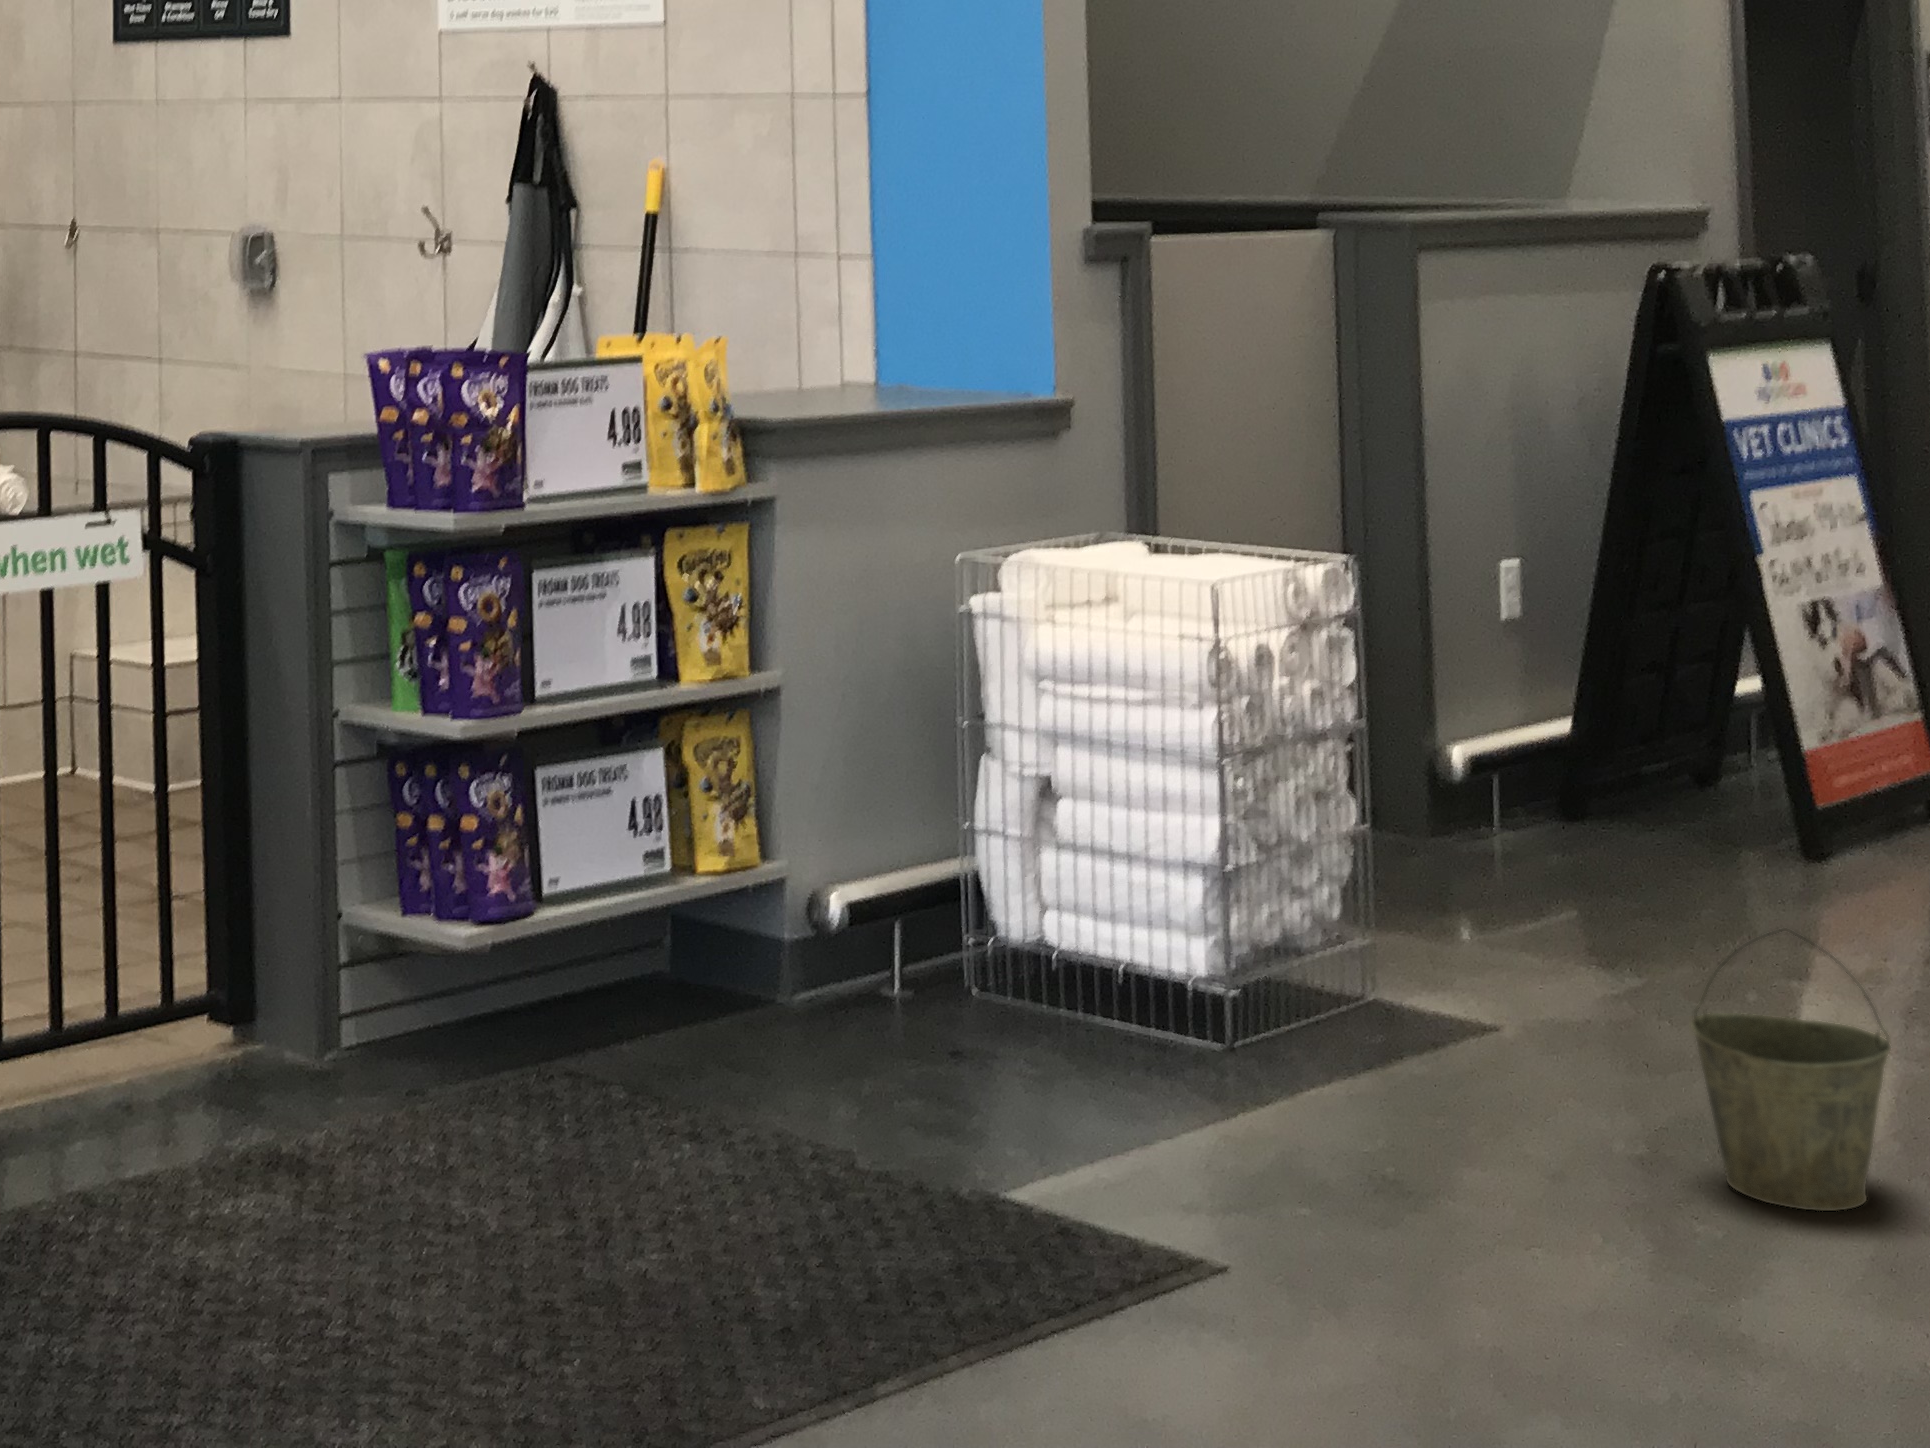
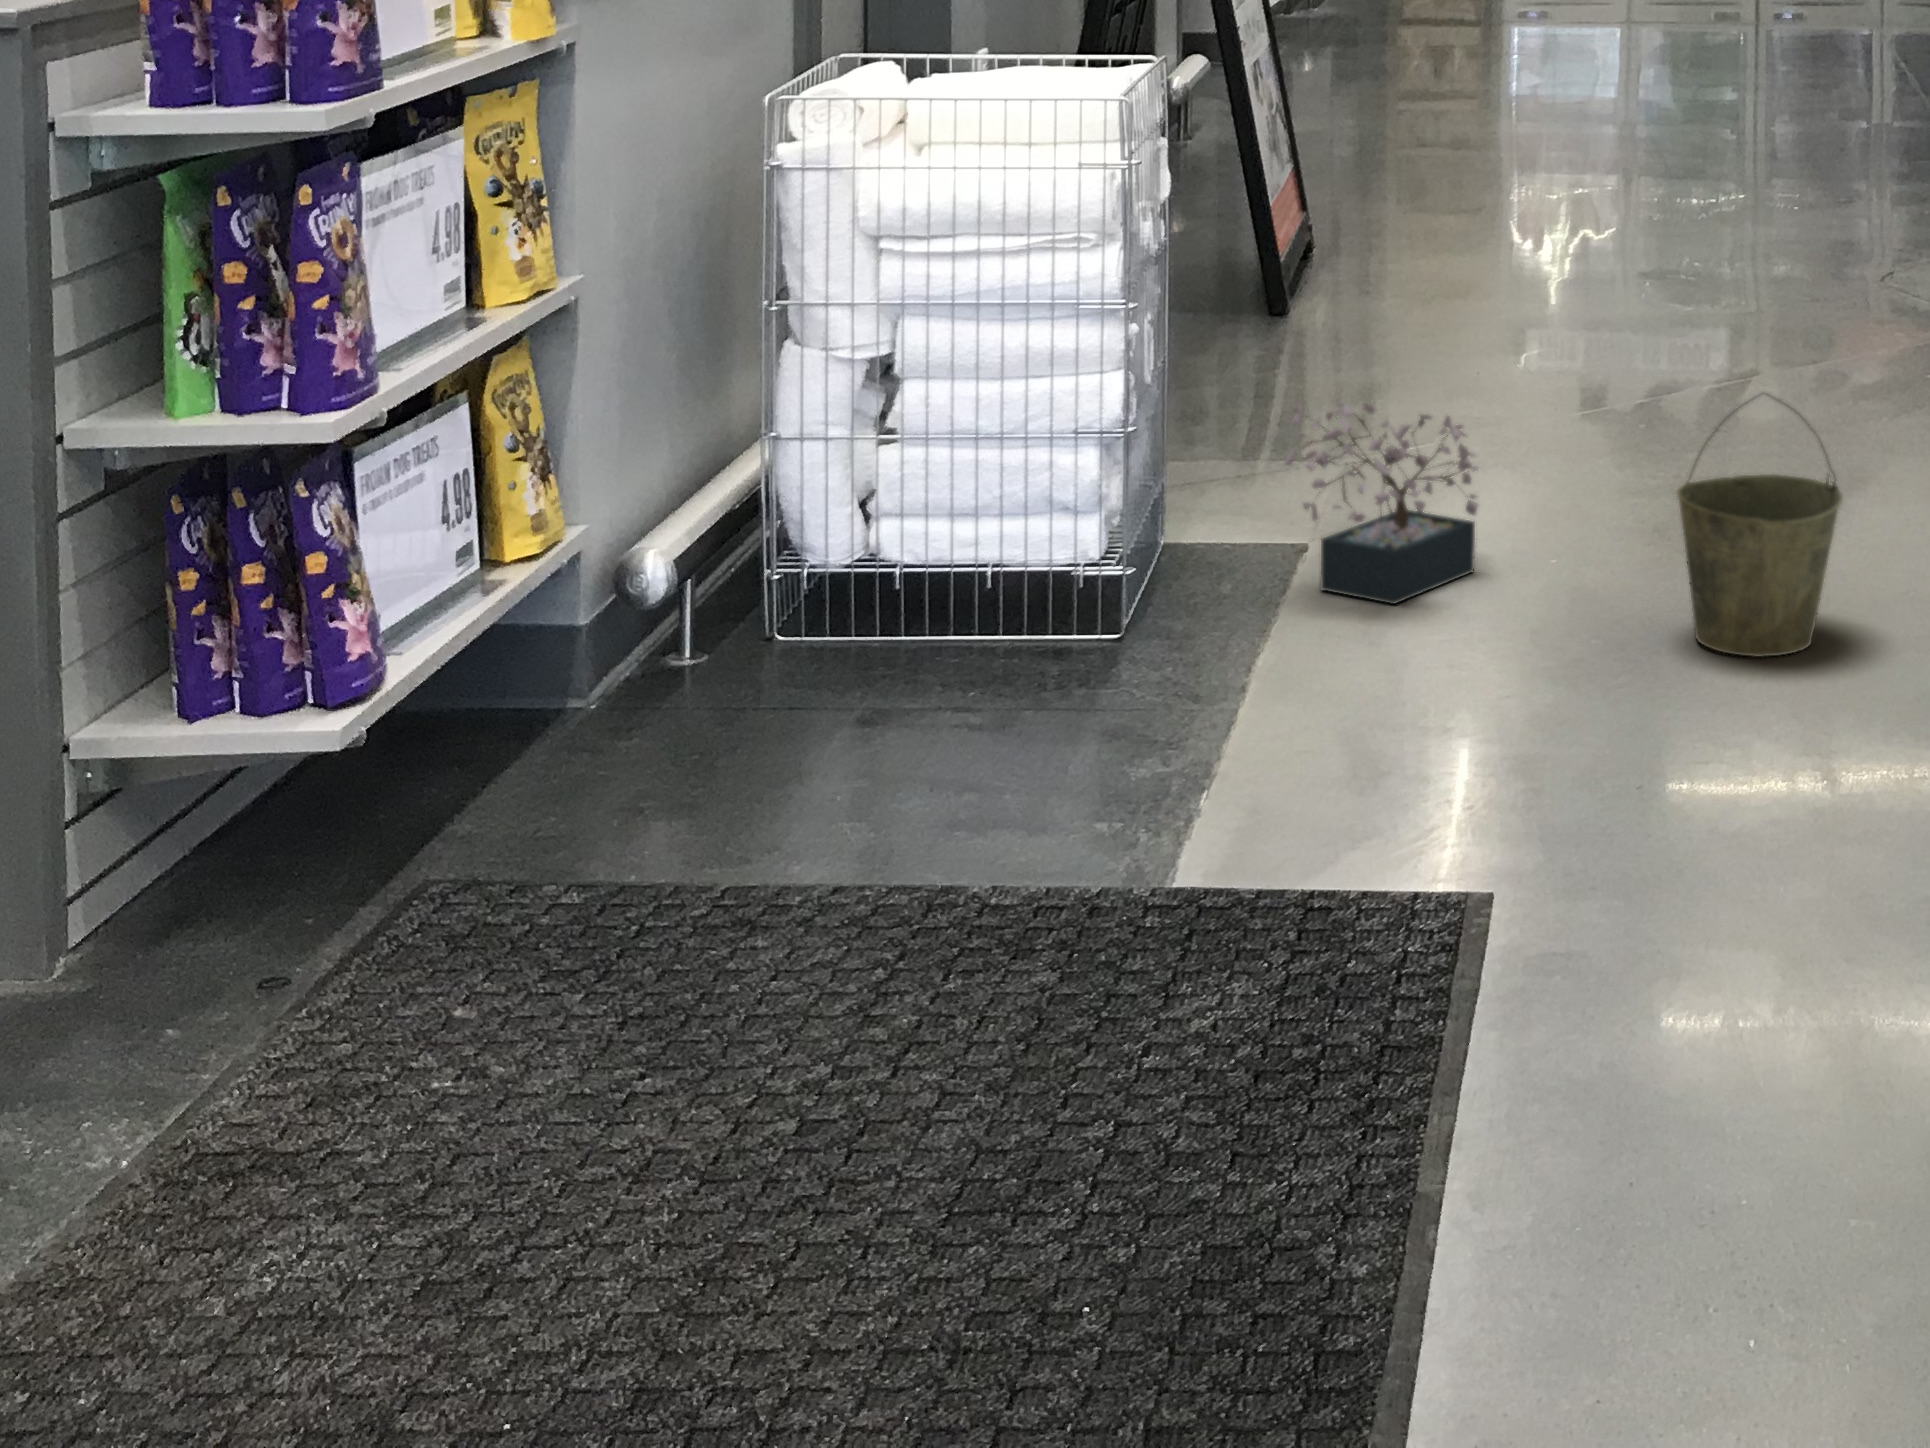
decorative plant: none [1392,874,1630,1084] -> present [1284,403,1478,604]

